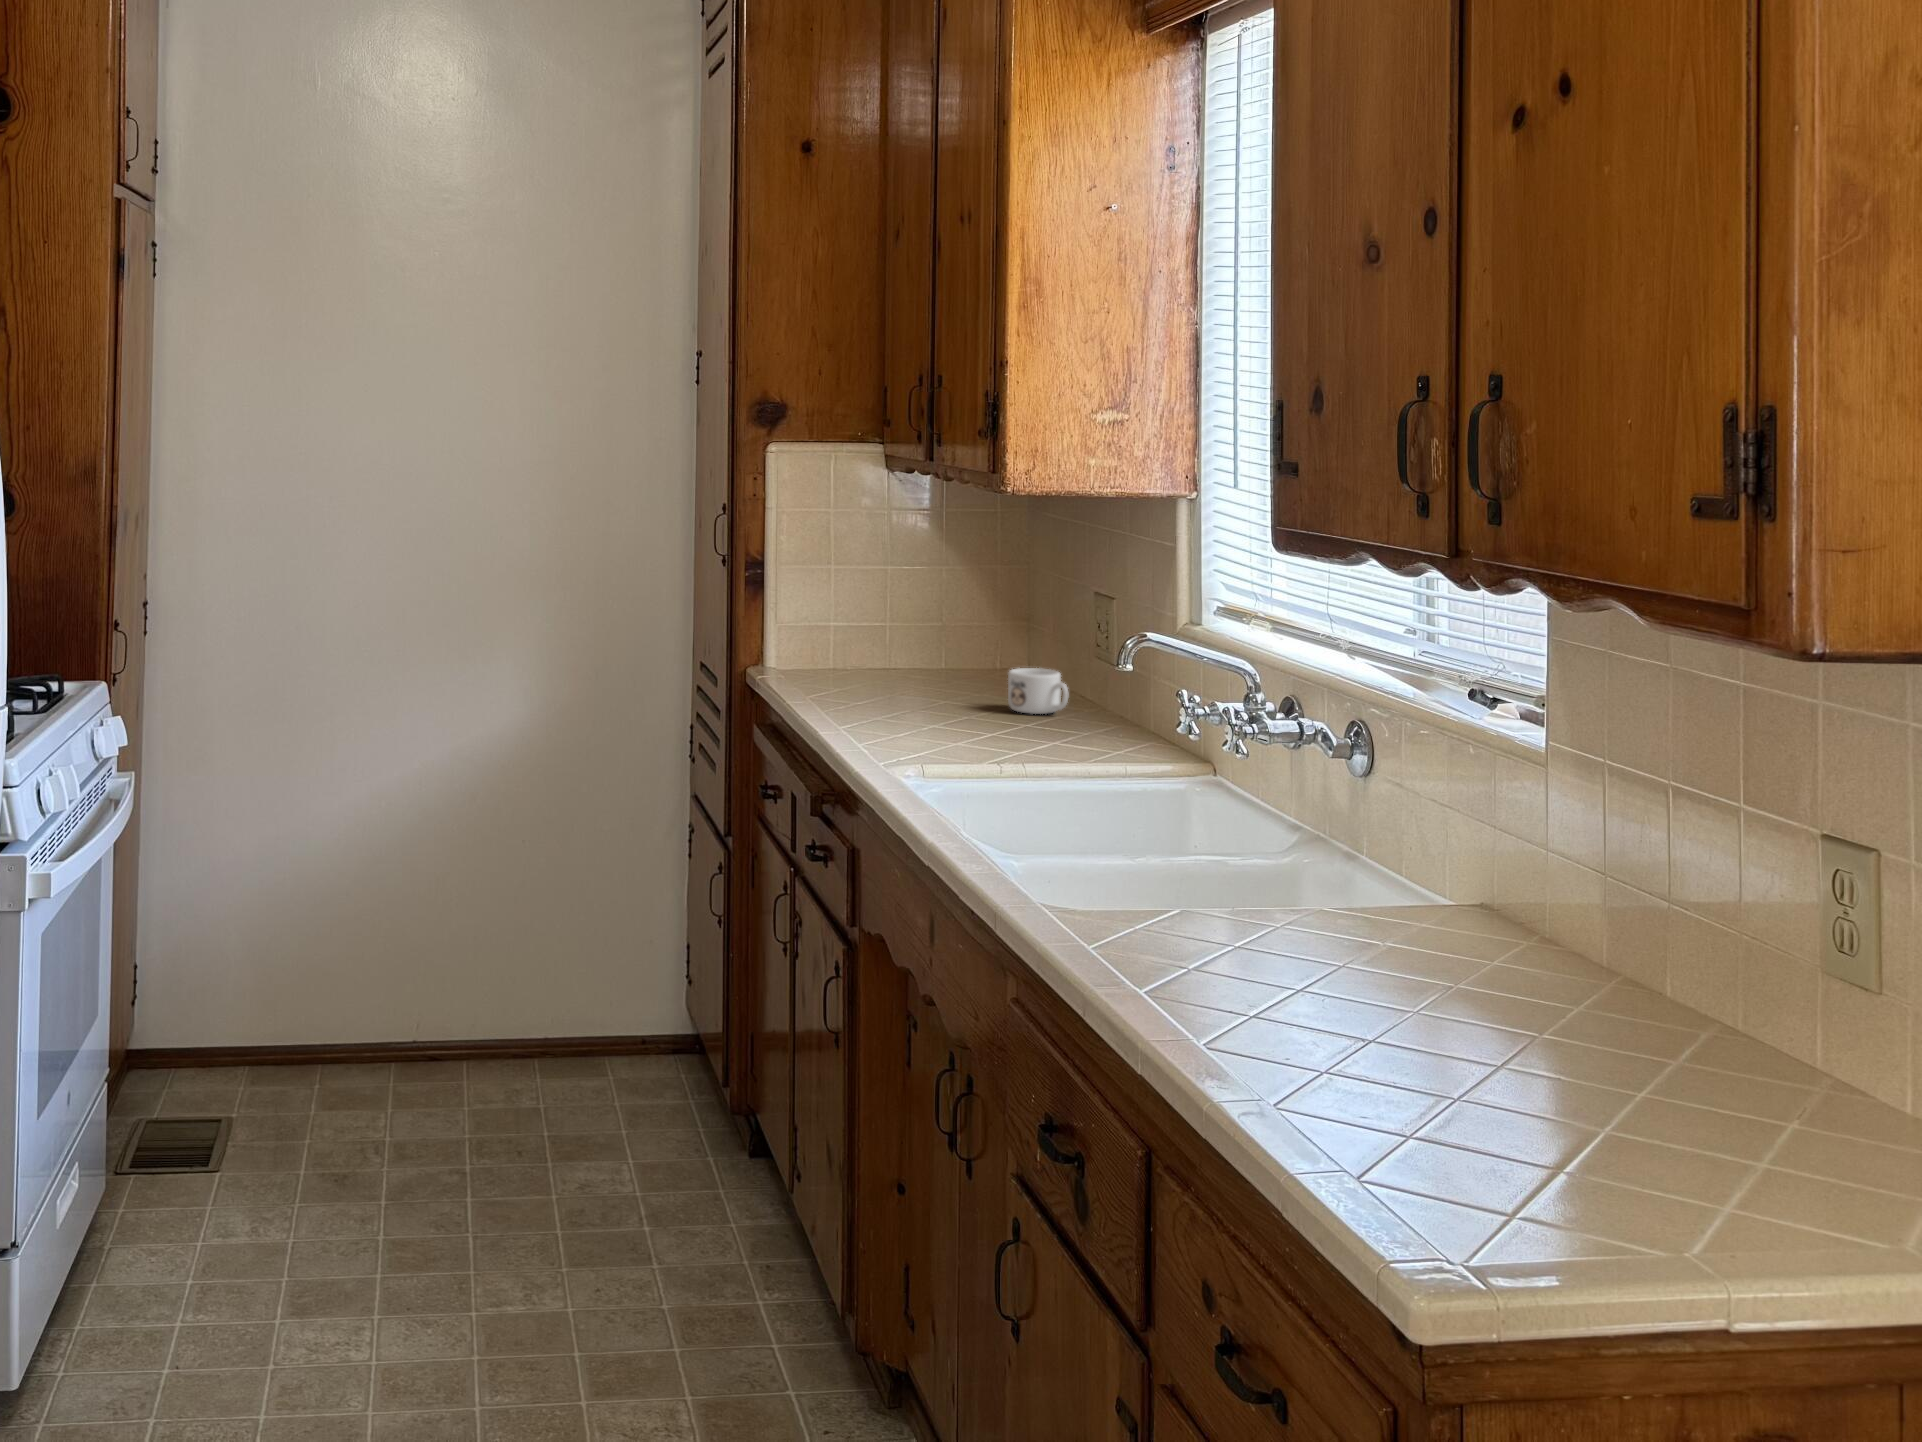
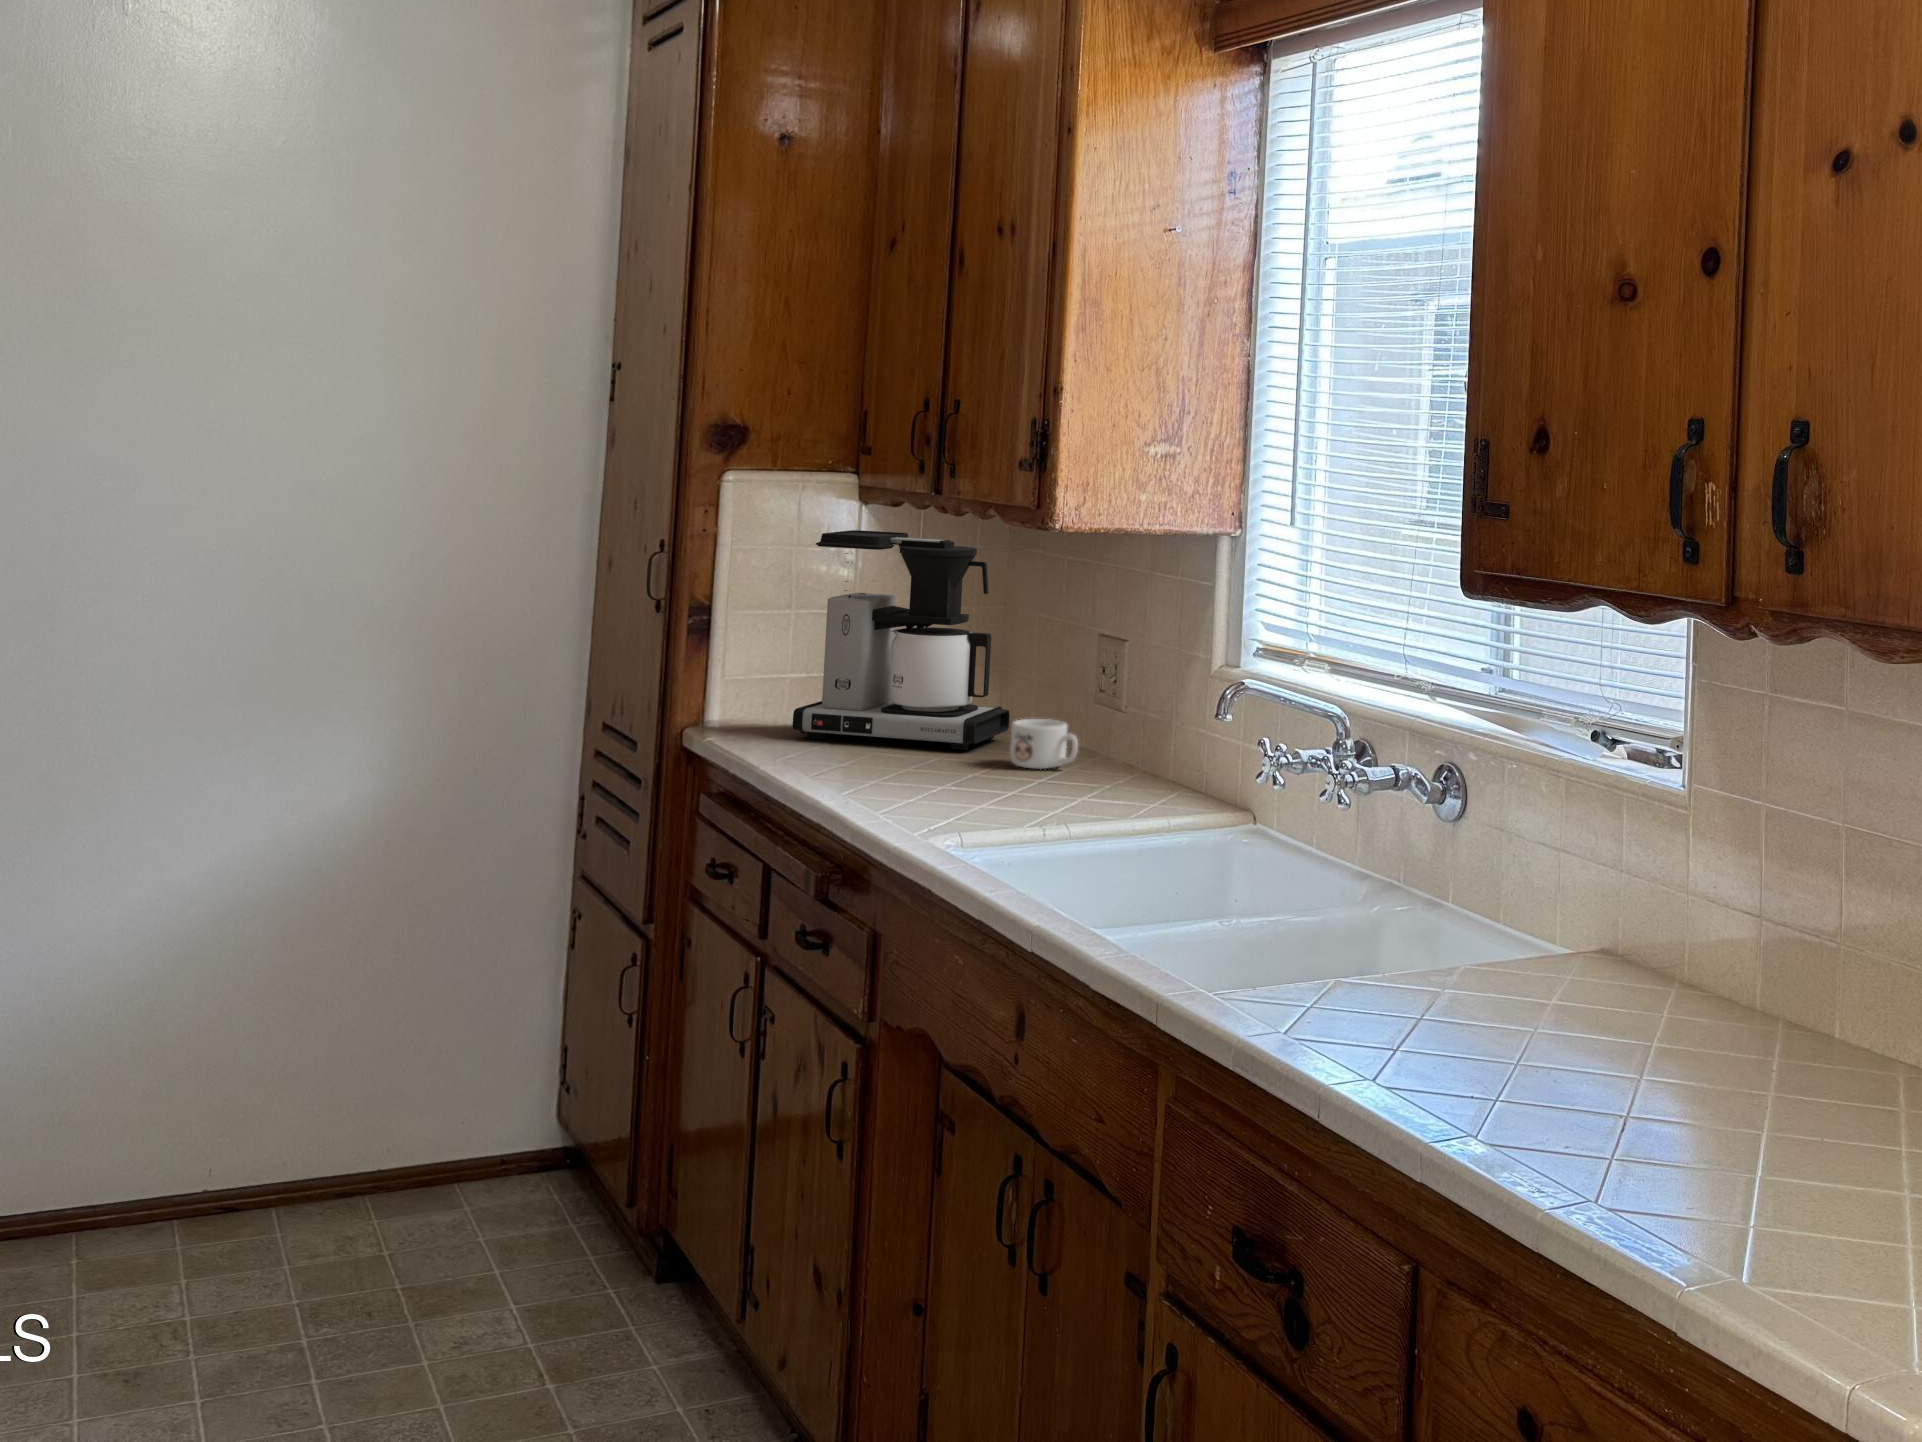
coffee maker: none [829,495,1024,695] -> present [793,530,1010,750]

